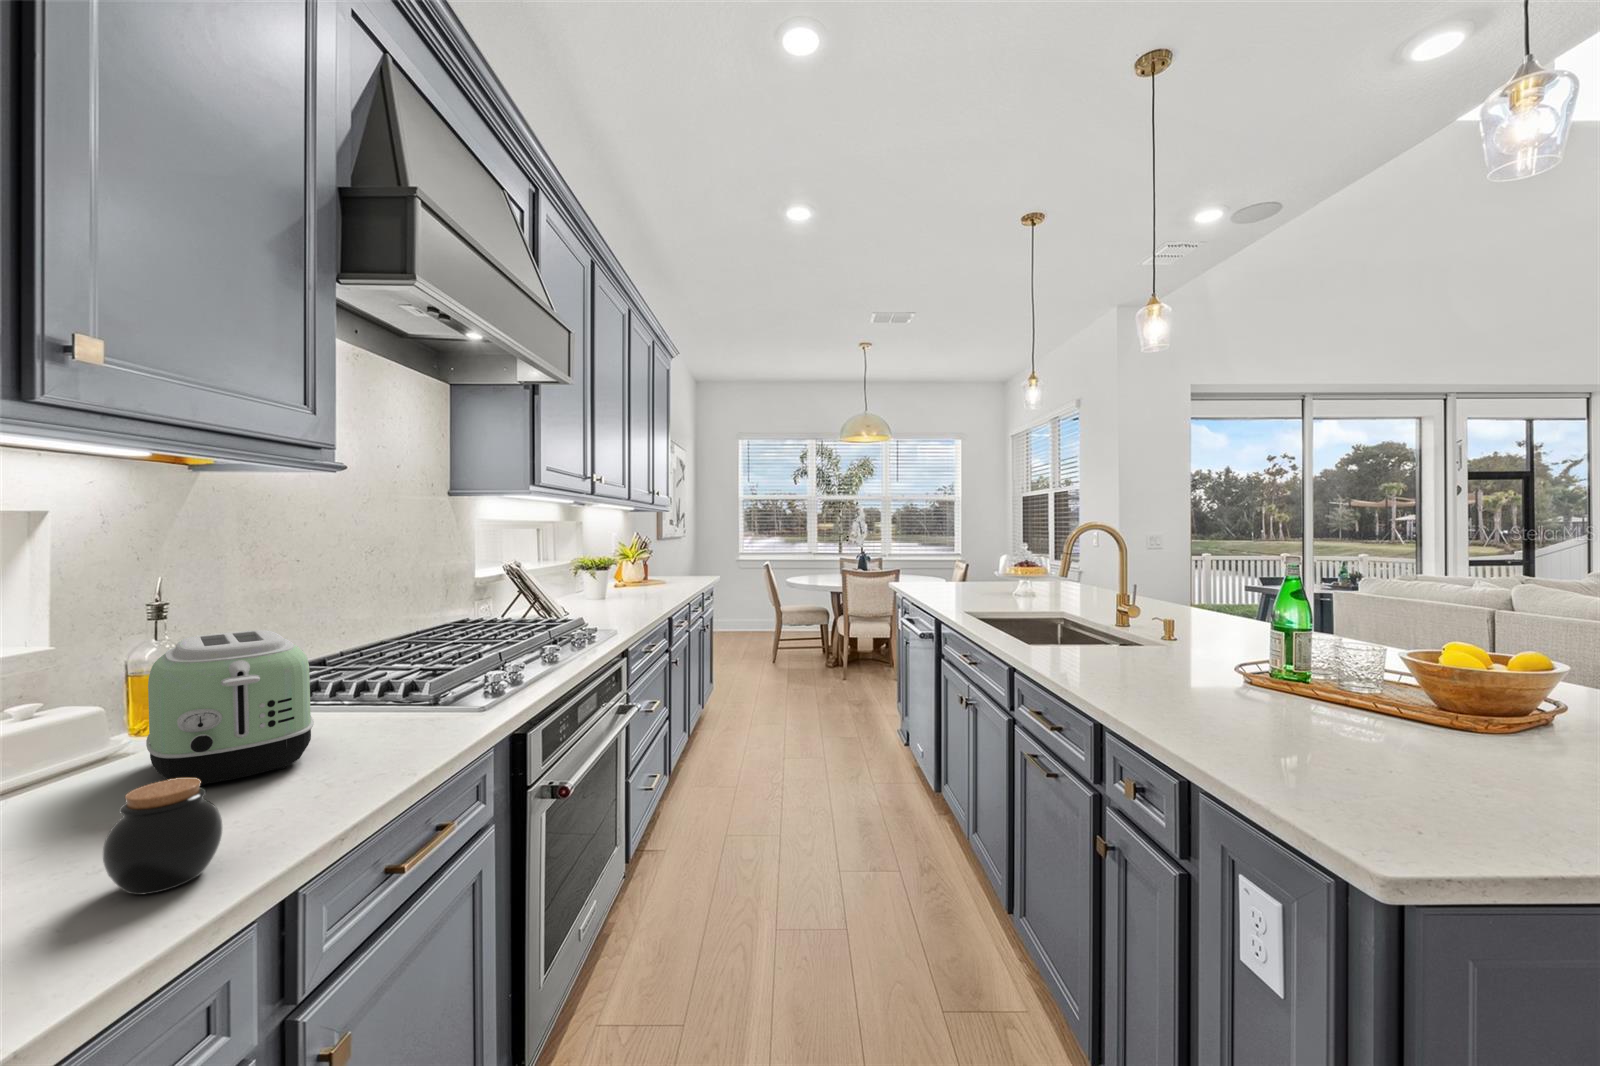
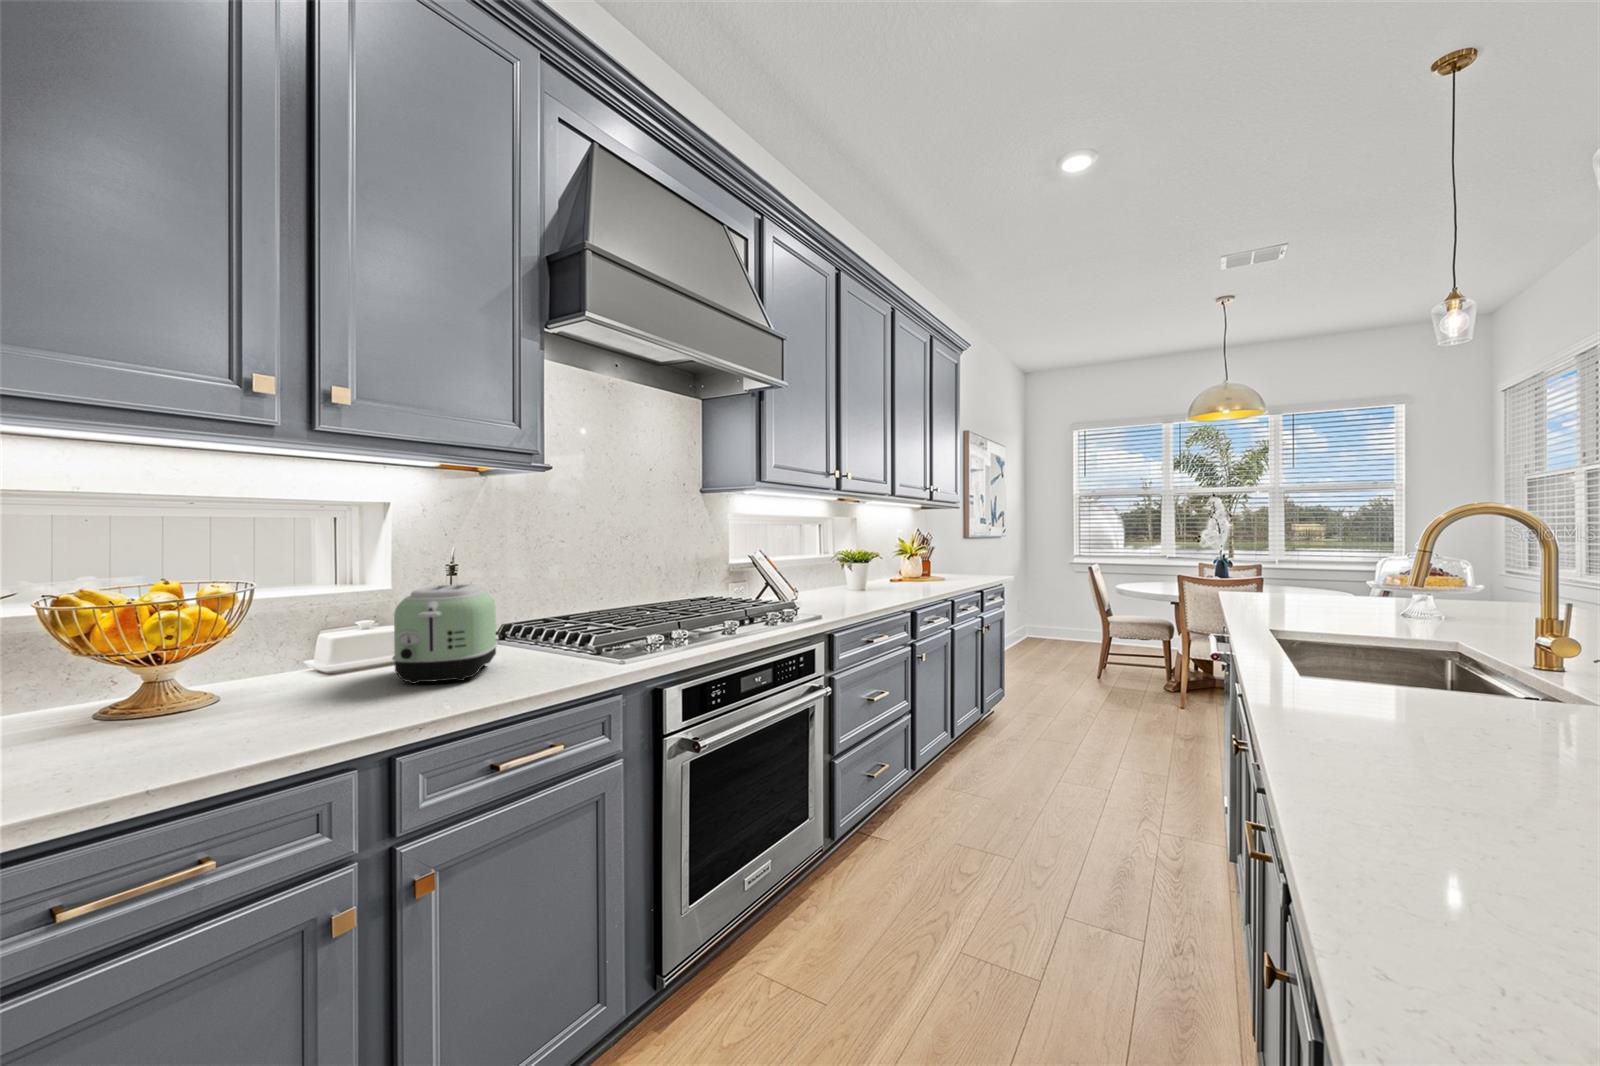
jar: present [103,778,223,895] -> none [292,665,358,732]

